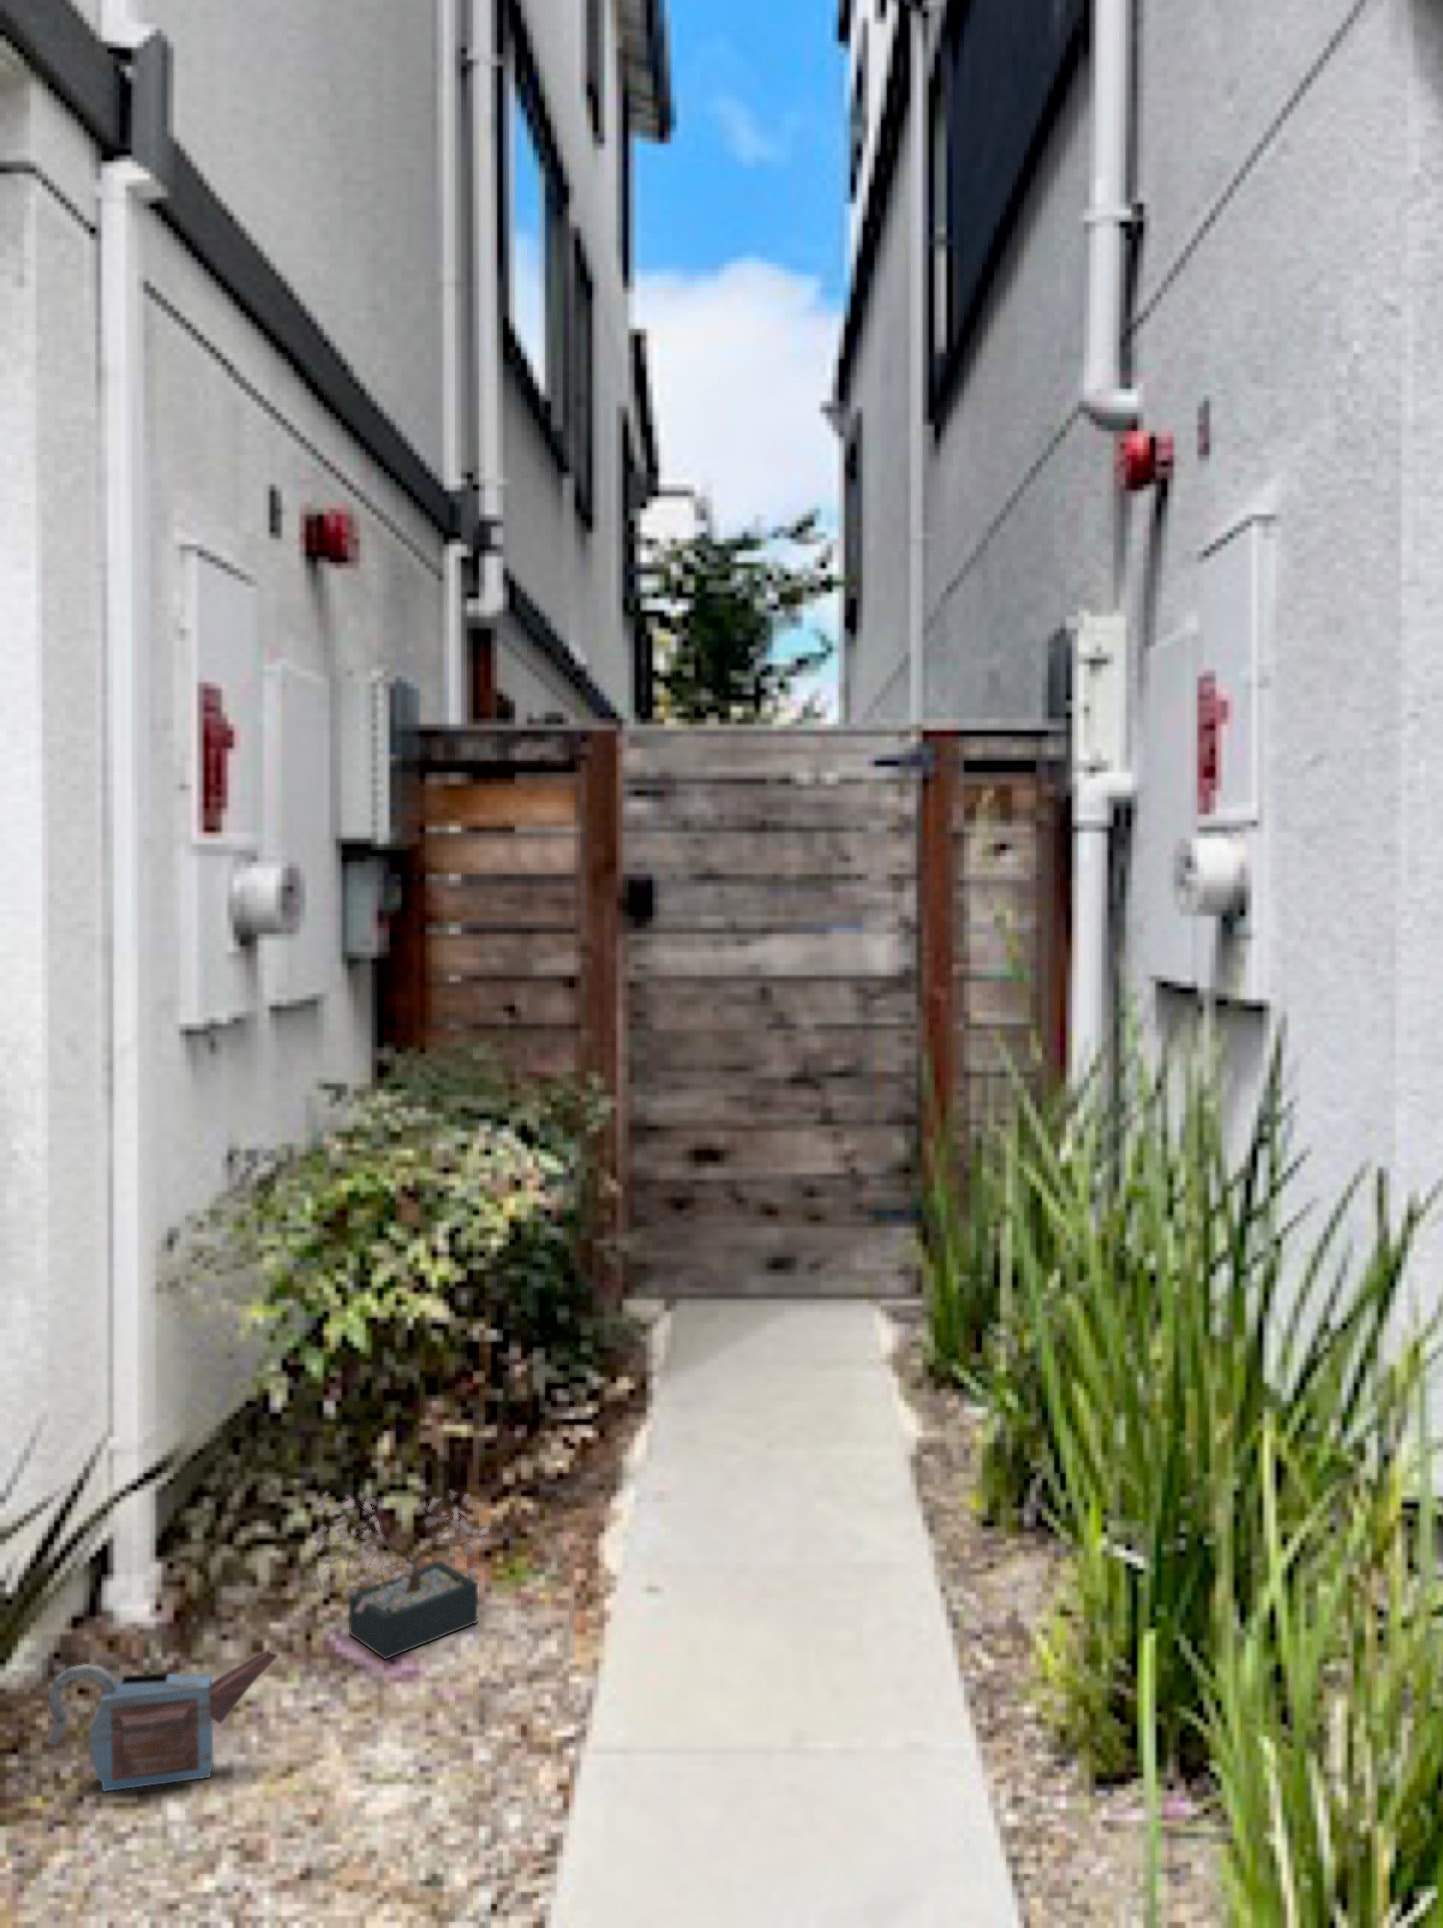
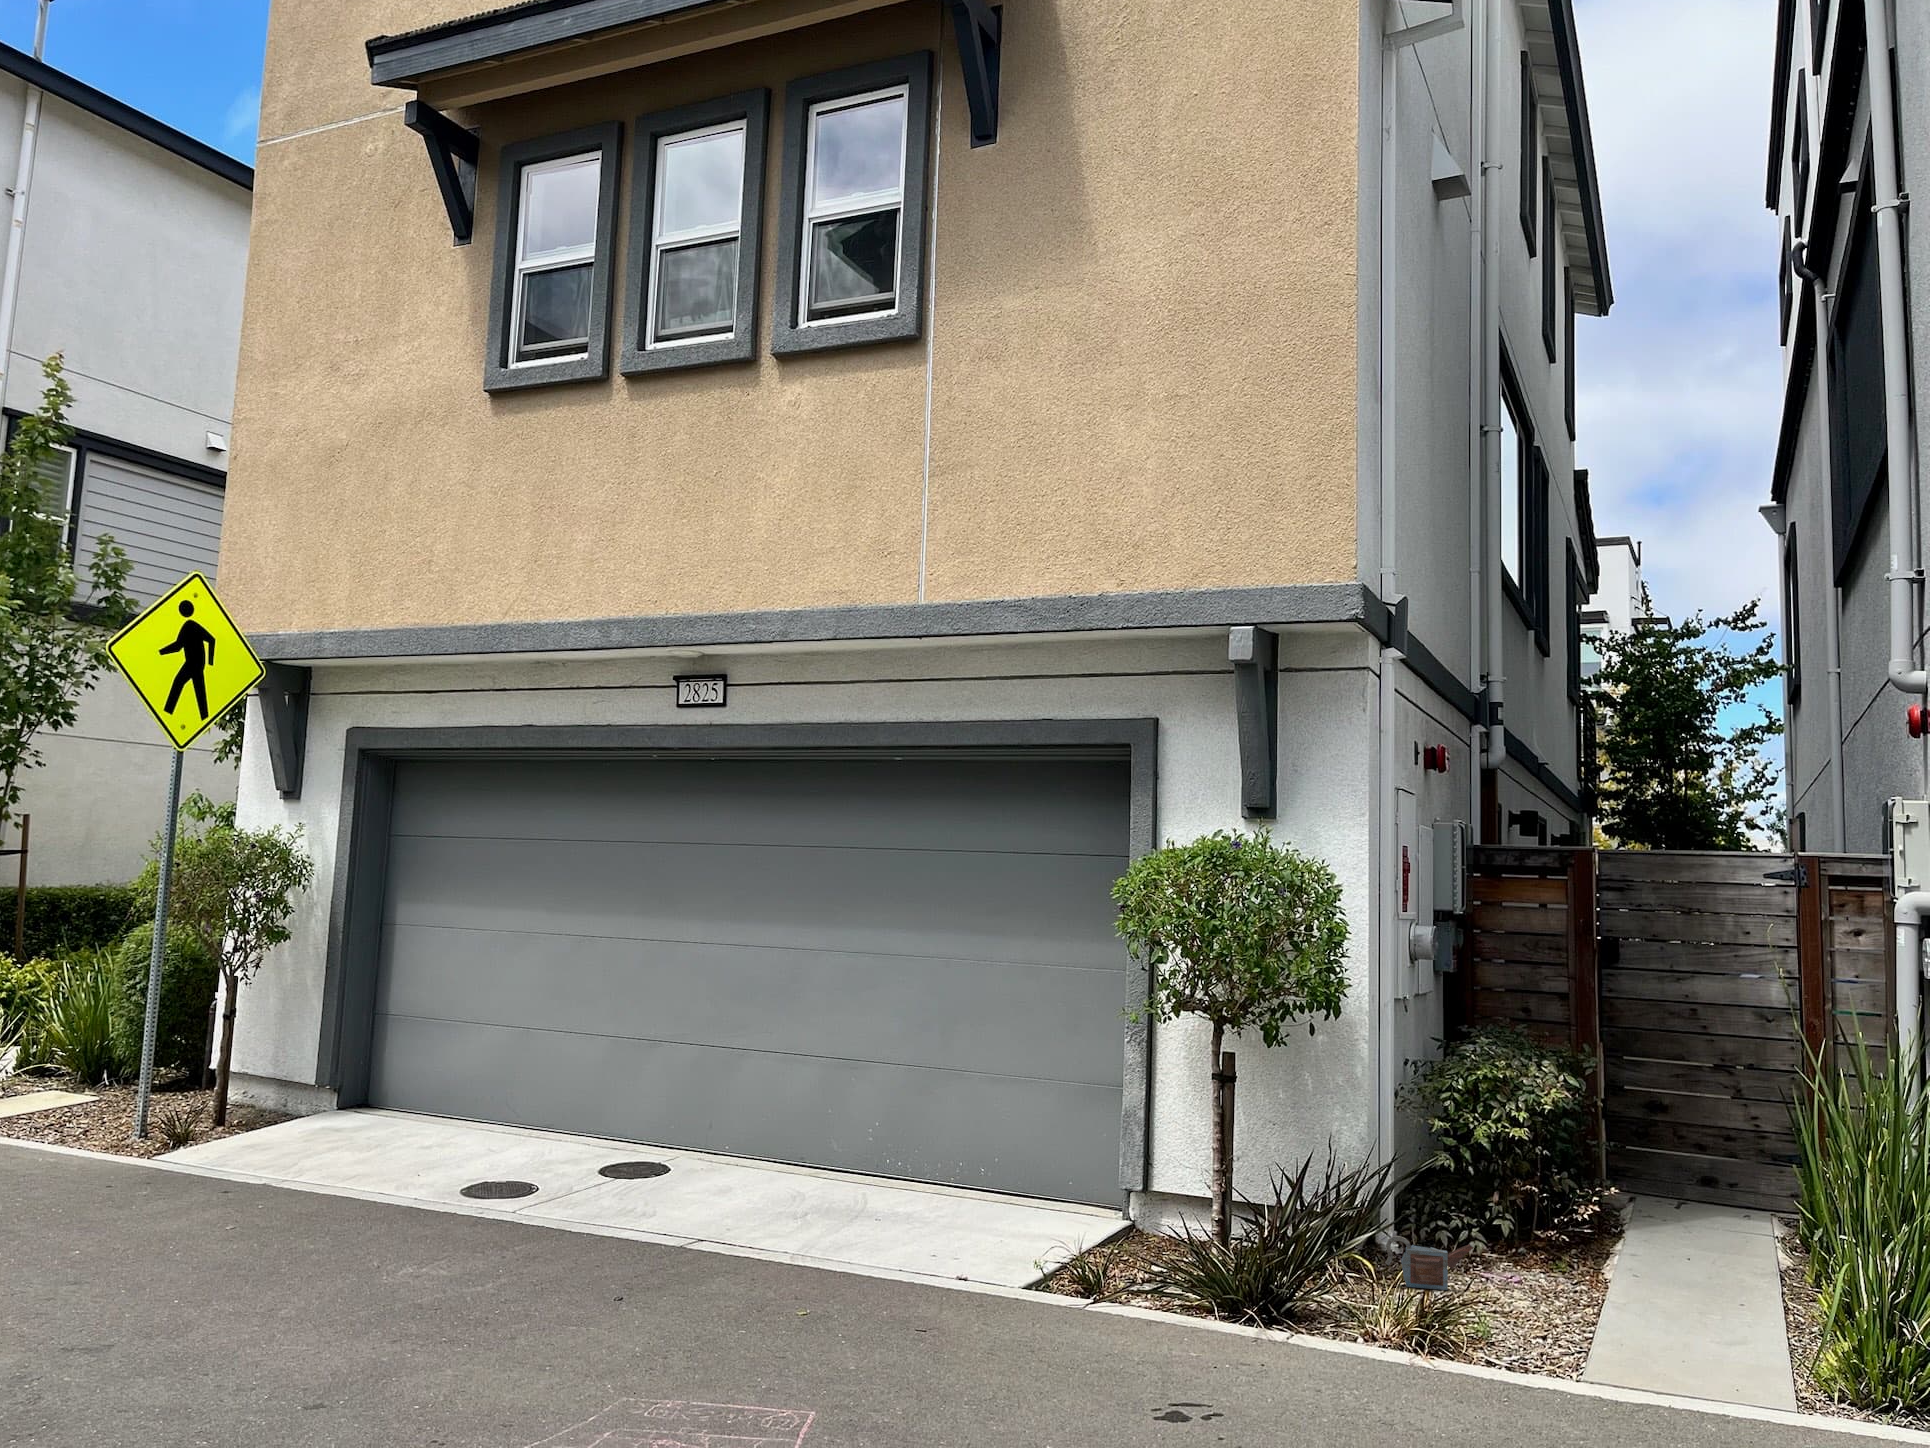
decorative plant: present [314,1492,489,1659] -> none [1472,1204,1551,1279]

